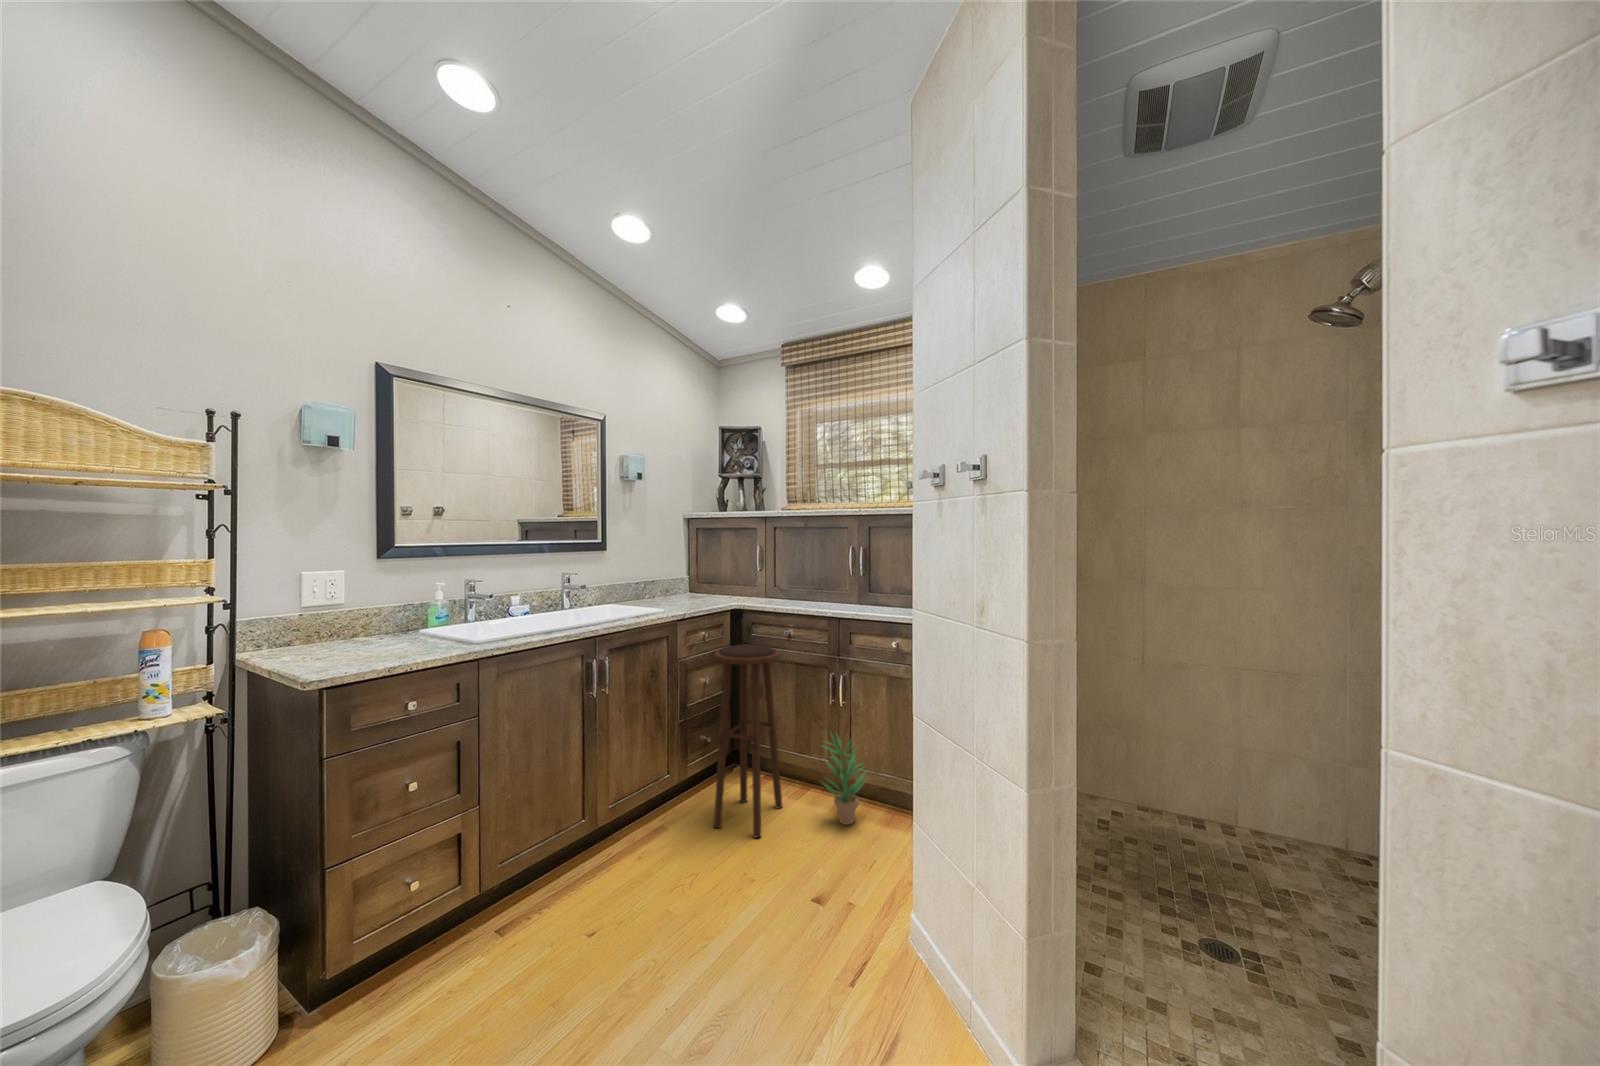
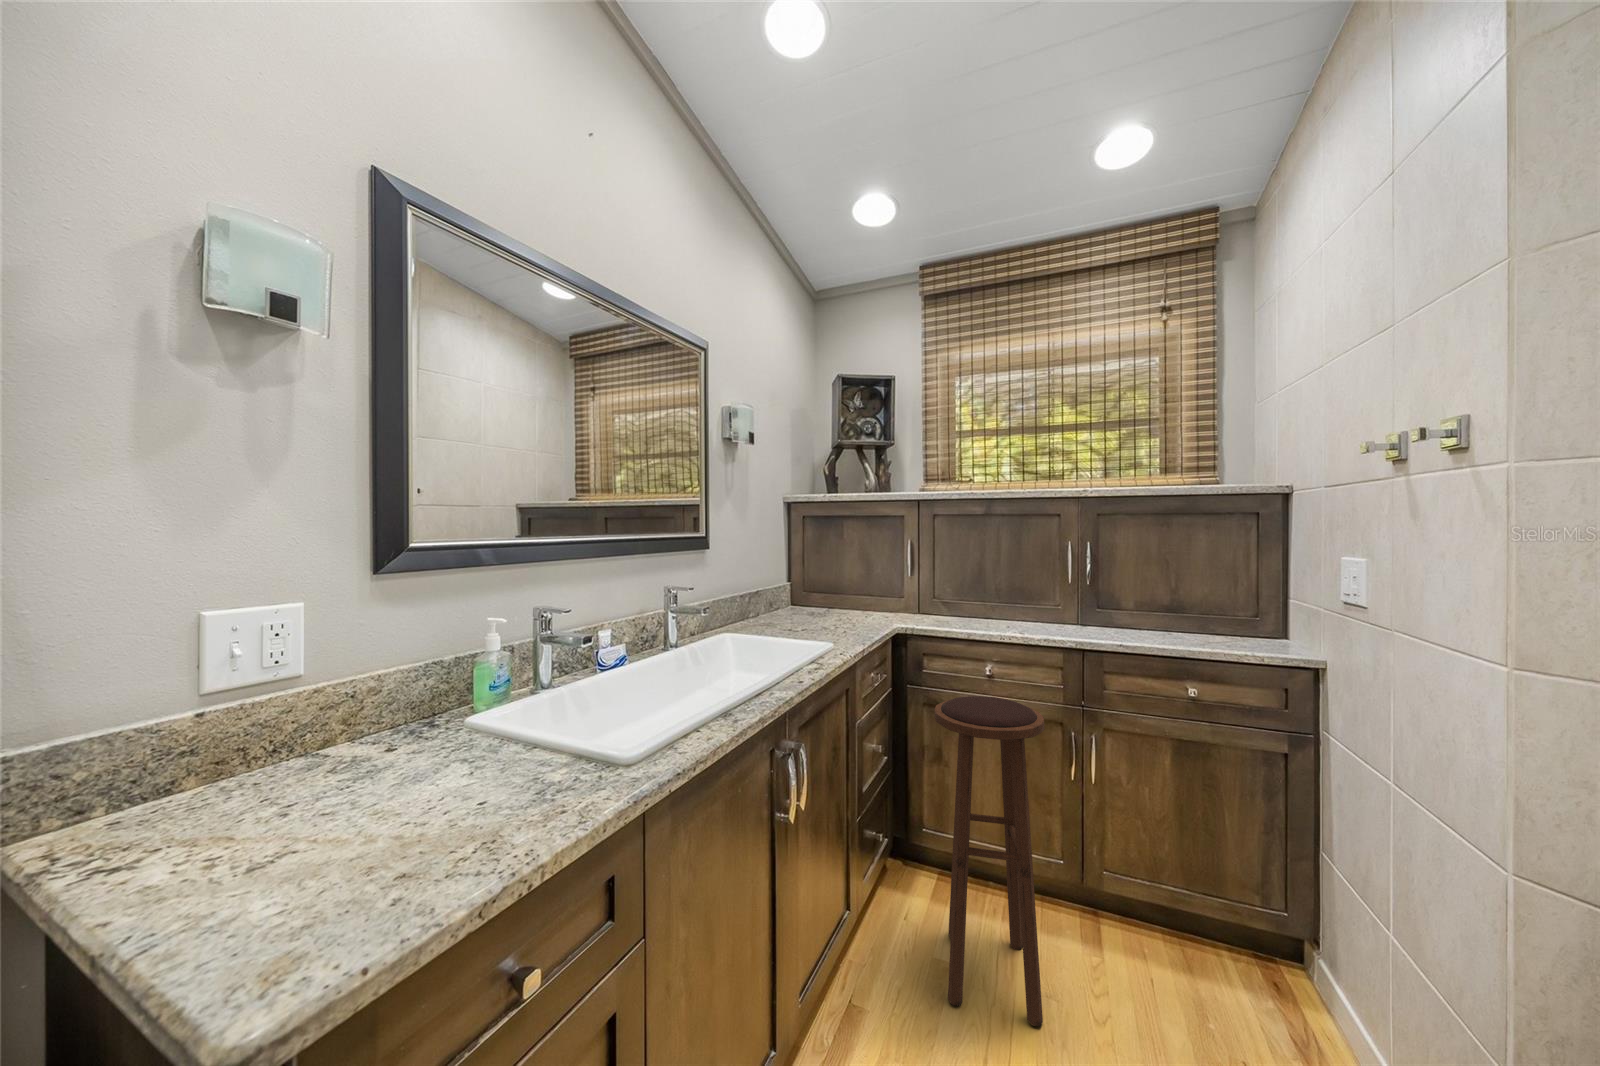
potted plant: present [823,735,866,825] -> none [1098,827,1187,980]

